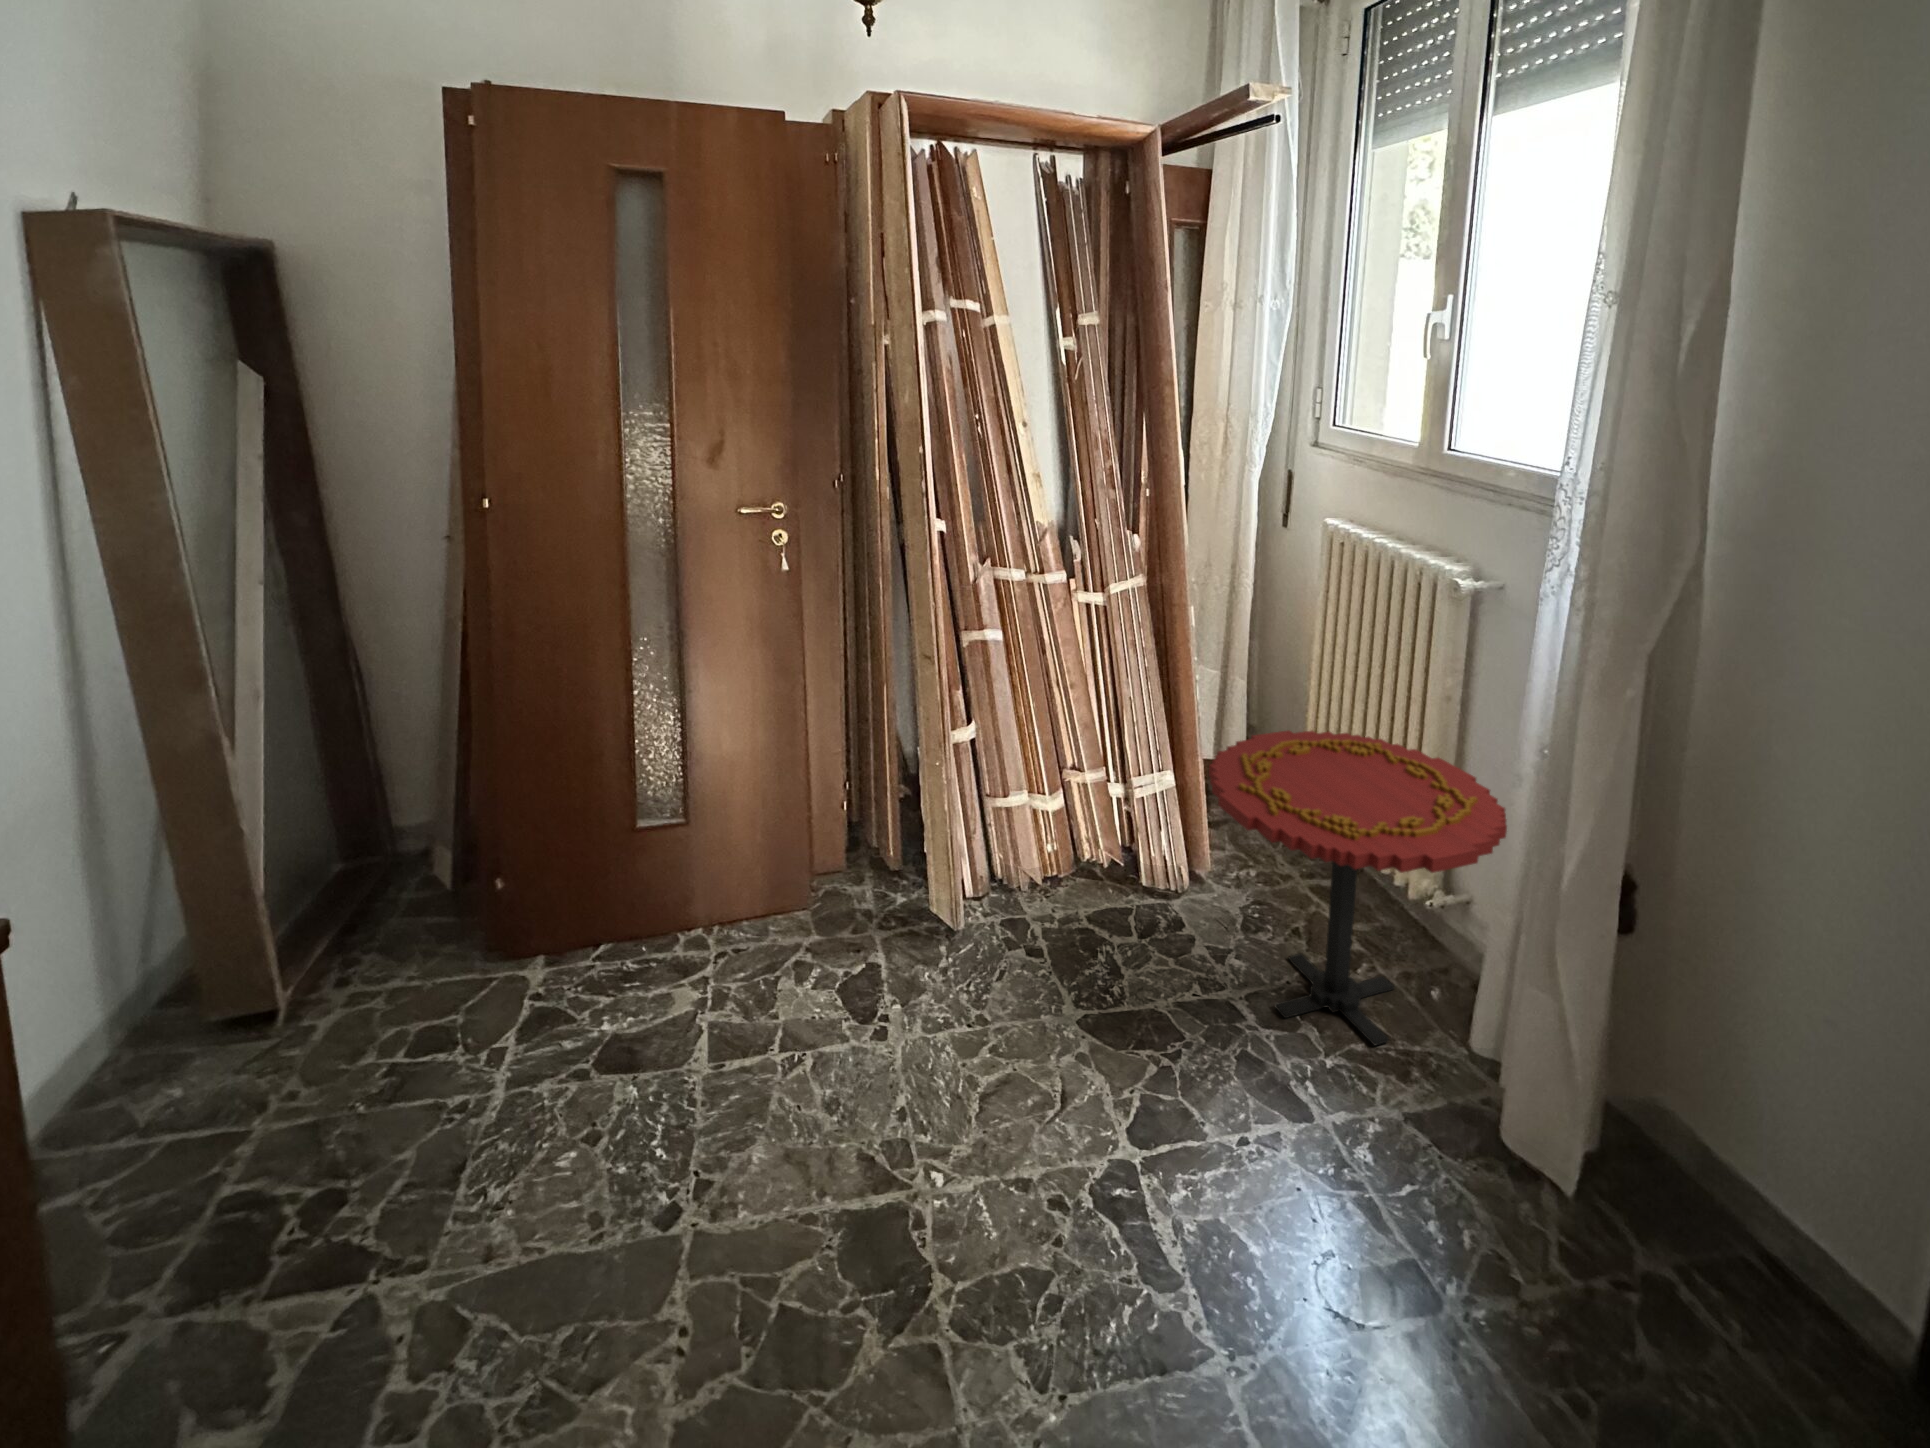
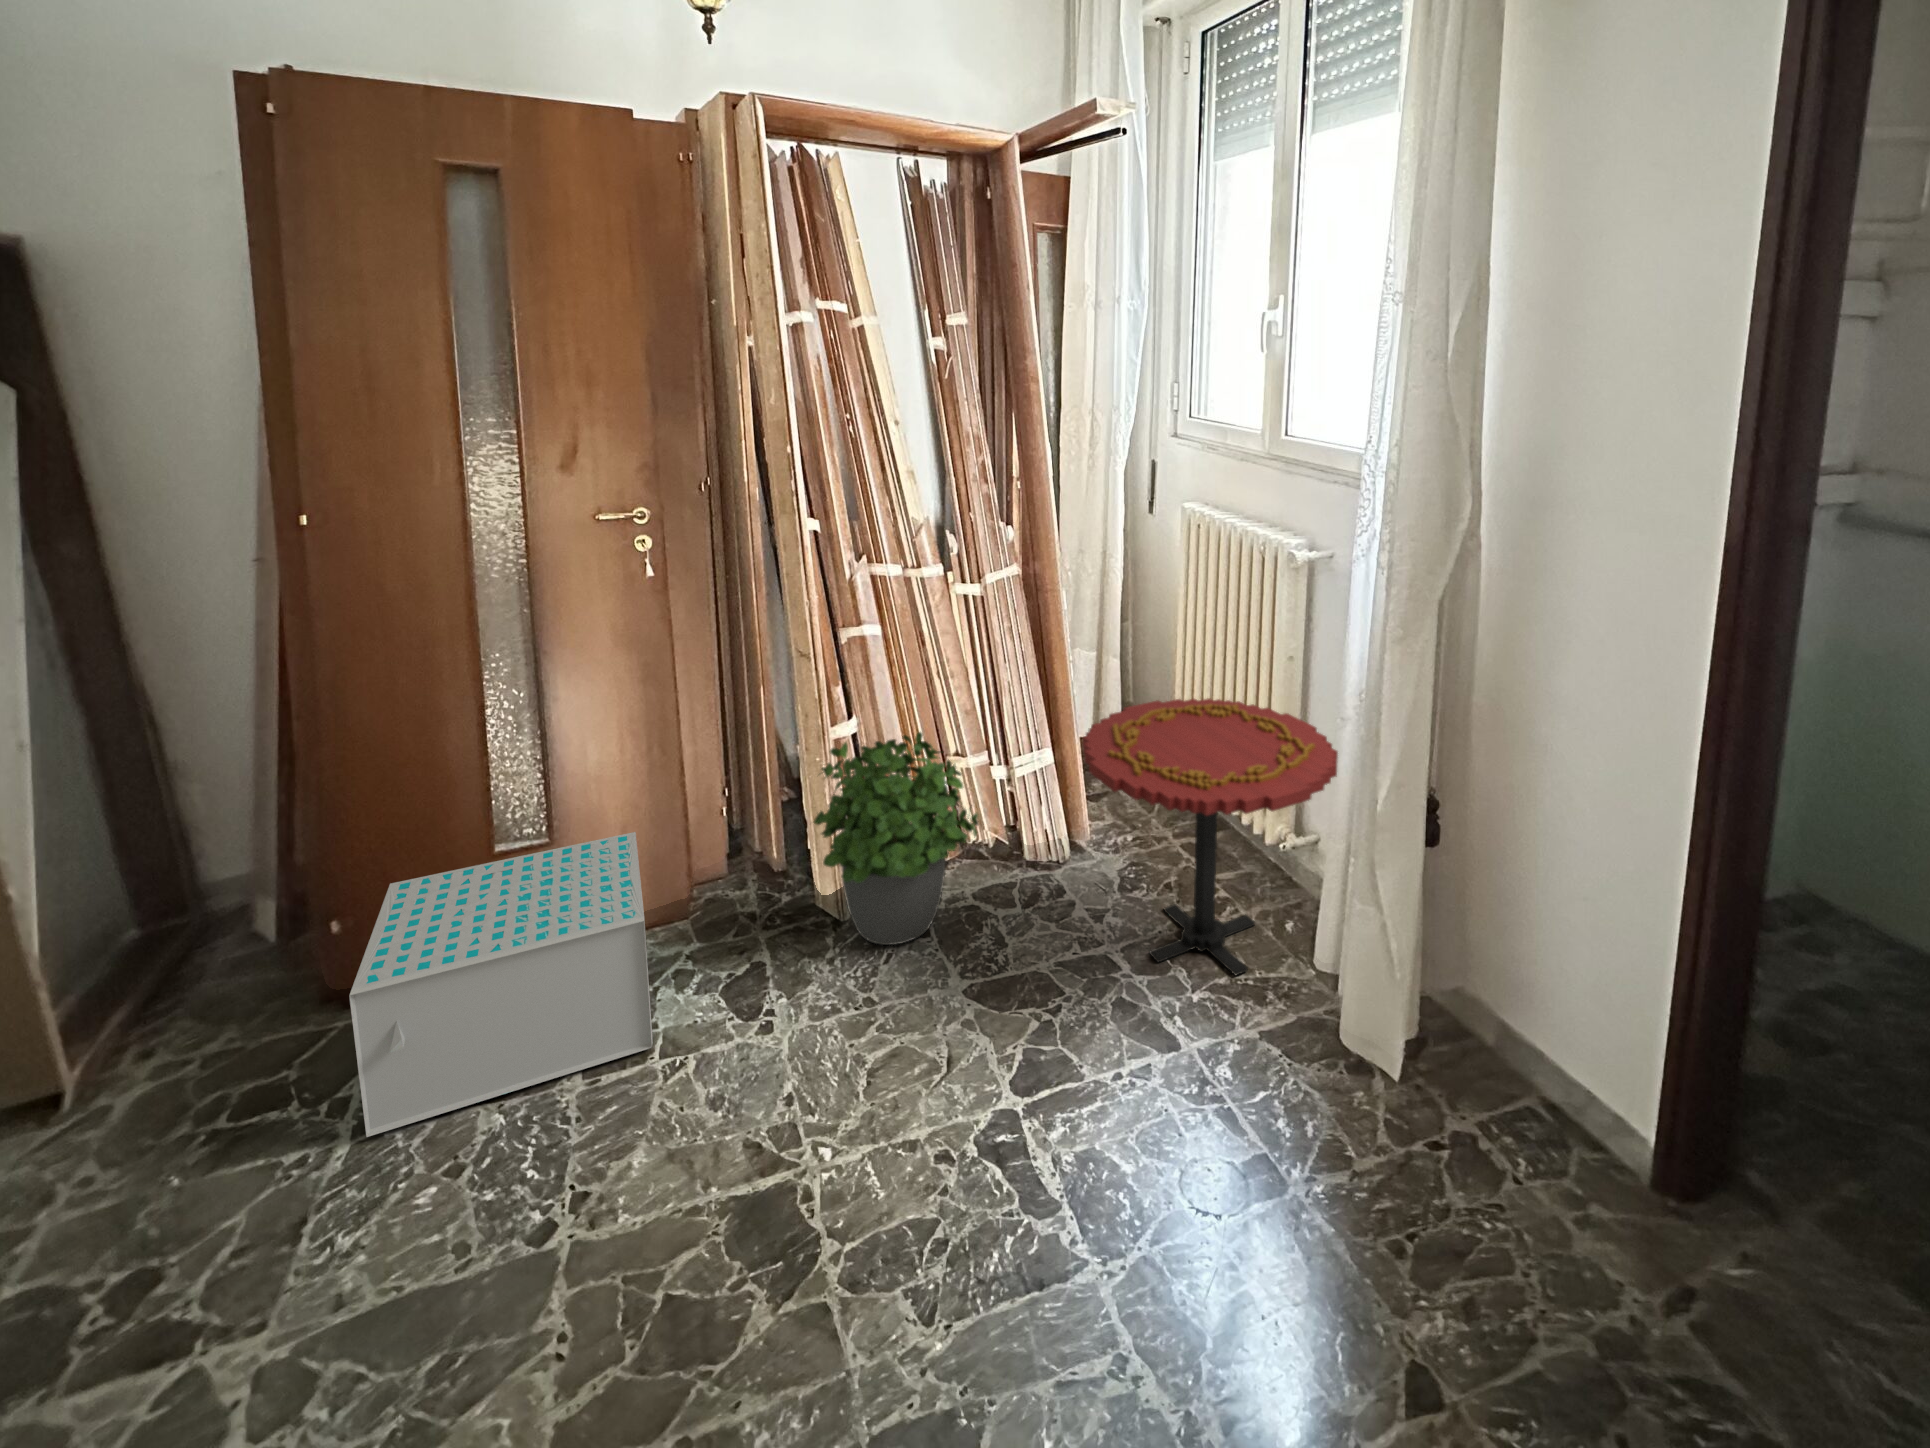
potted plant: none [924,743,1094,960] -> present [814,732,979,945]
storage box: none [510,818,772,1088] -> present [349,832,653,1137]

